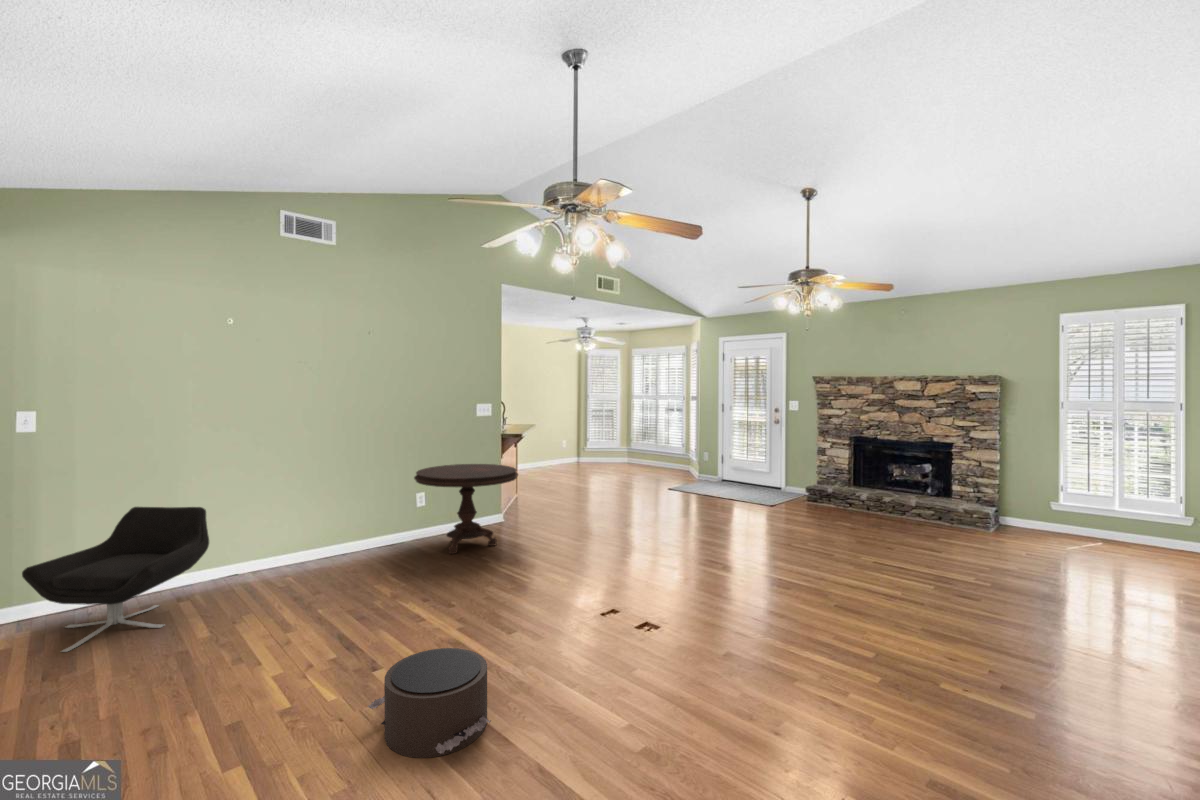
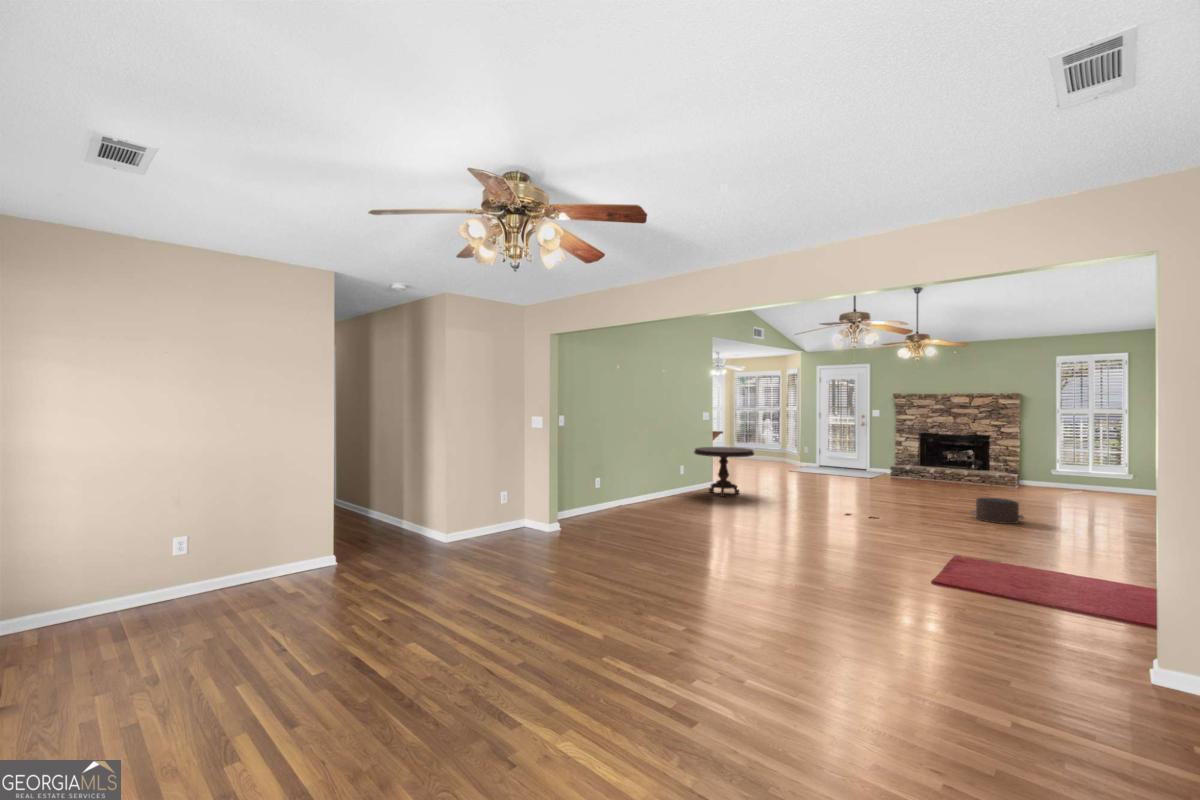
lounge chair: present [22,507,209,652] -> none [592,463,655,525]
pouf: present [368,648,491,758] -> present [972,498,1024,524]

